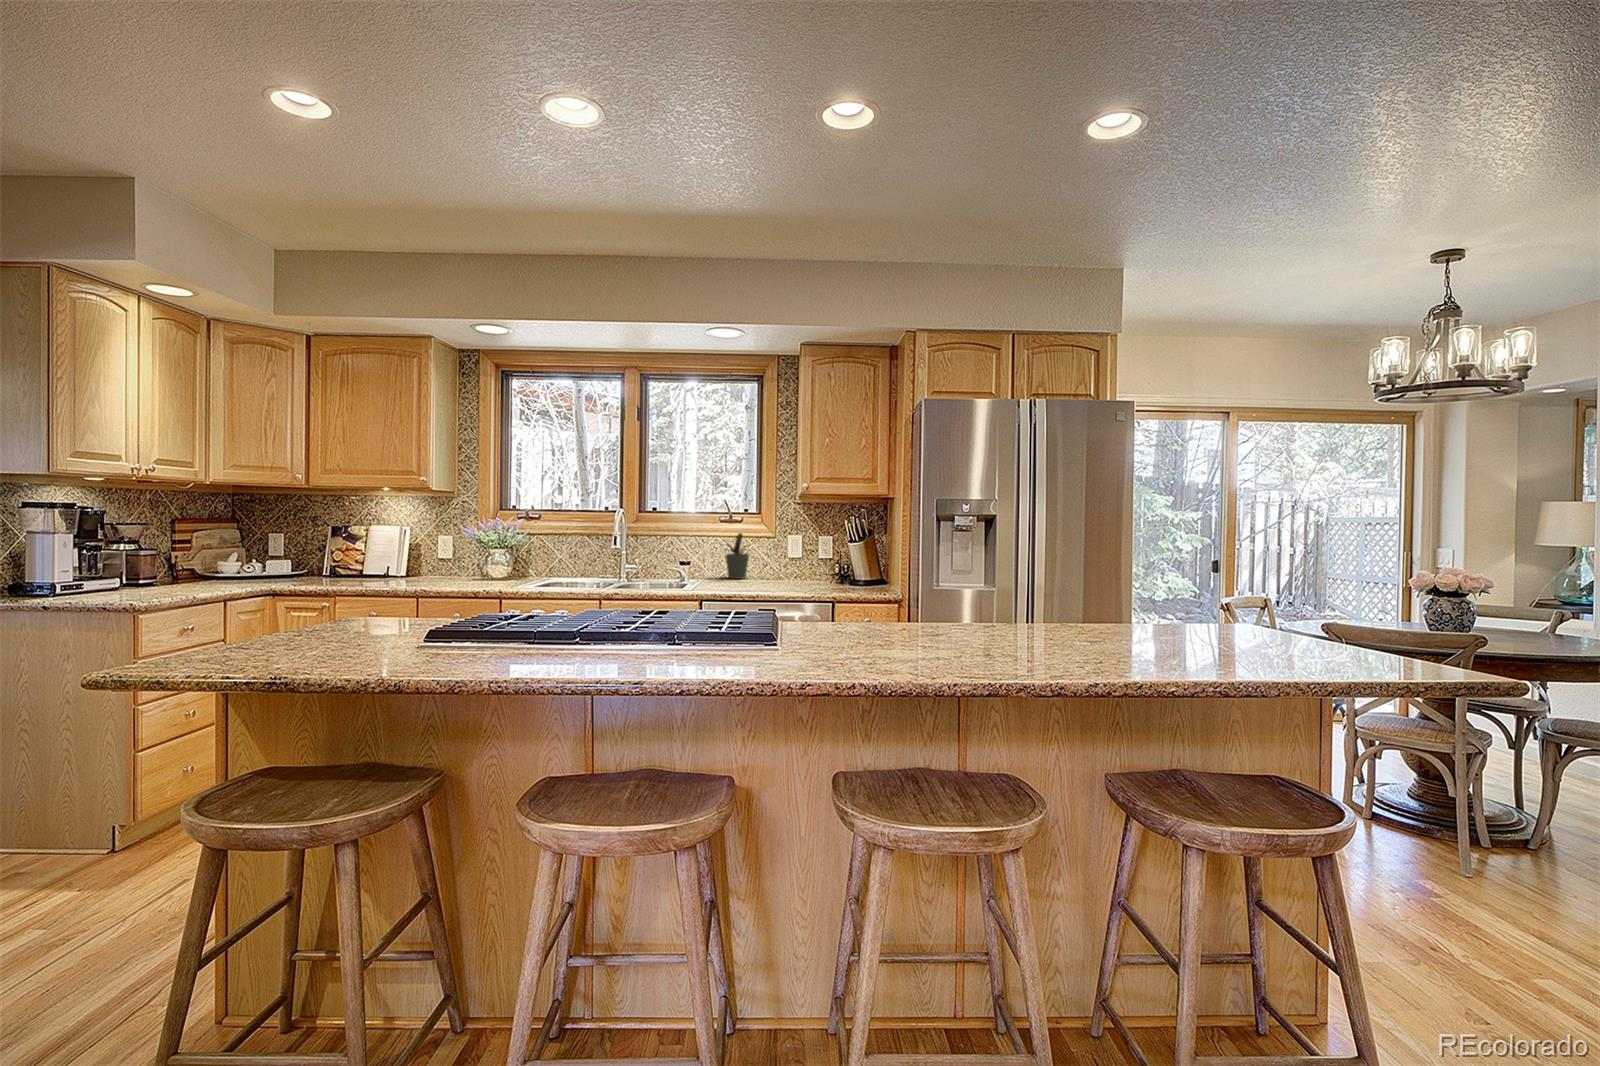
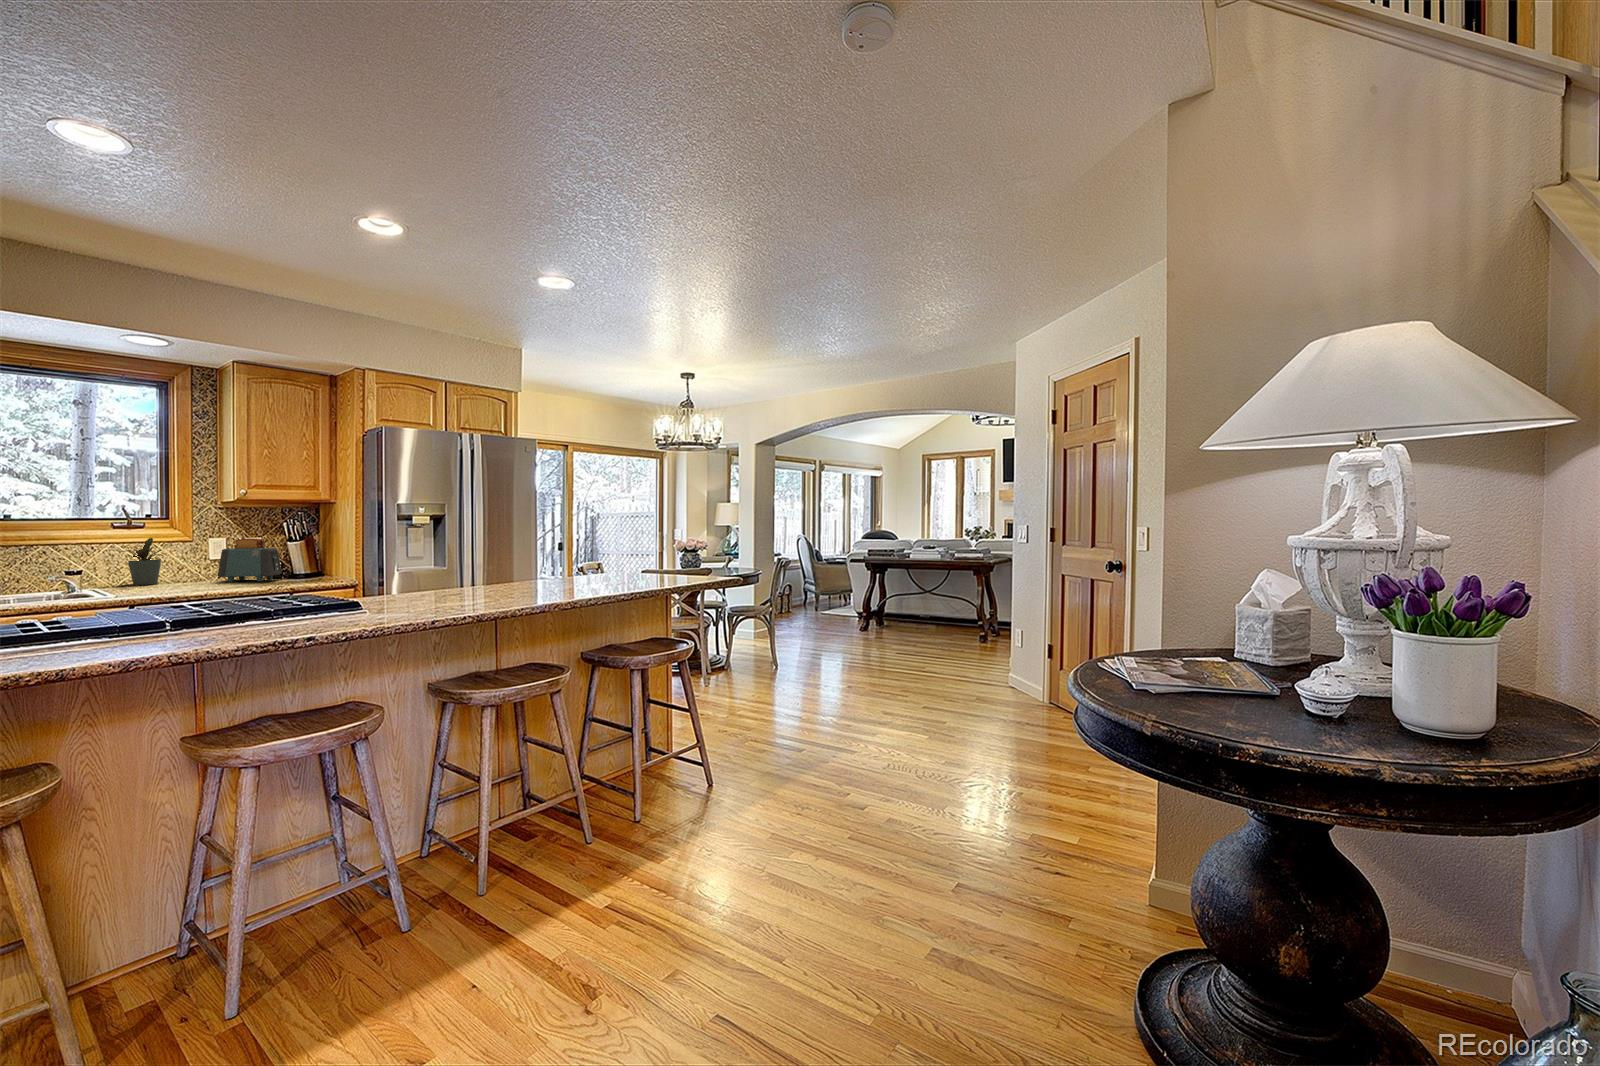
toaster: none [789,537,842,584] -> present [218,539,282,582]

